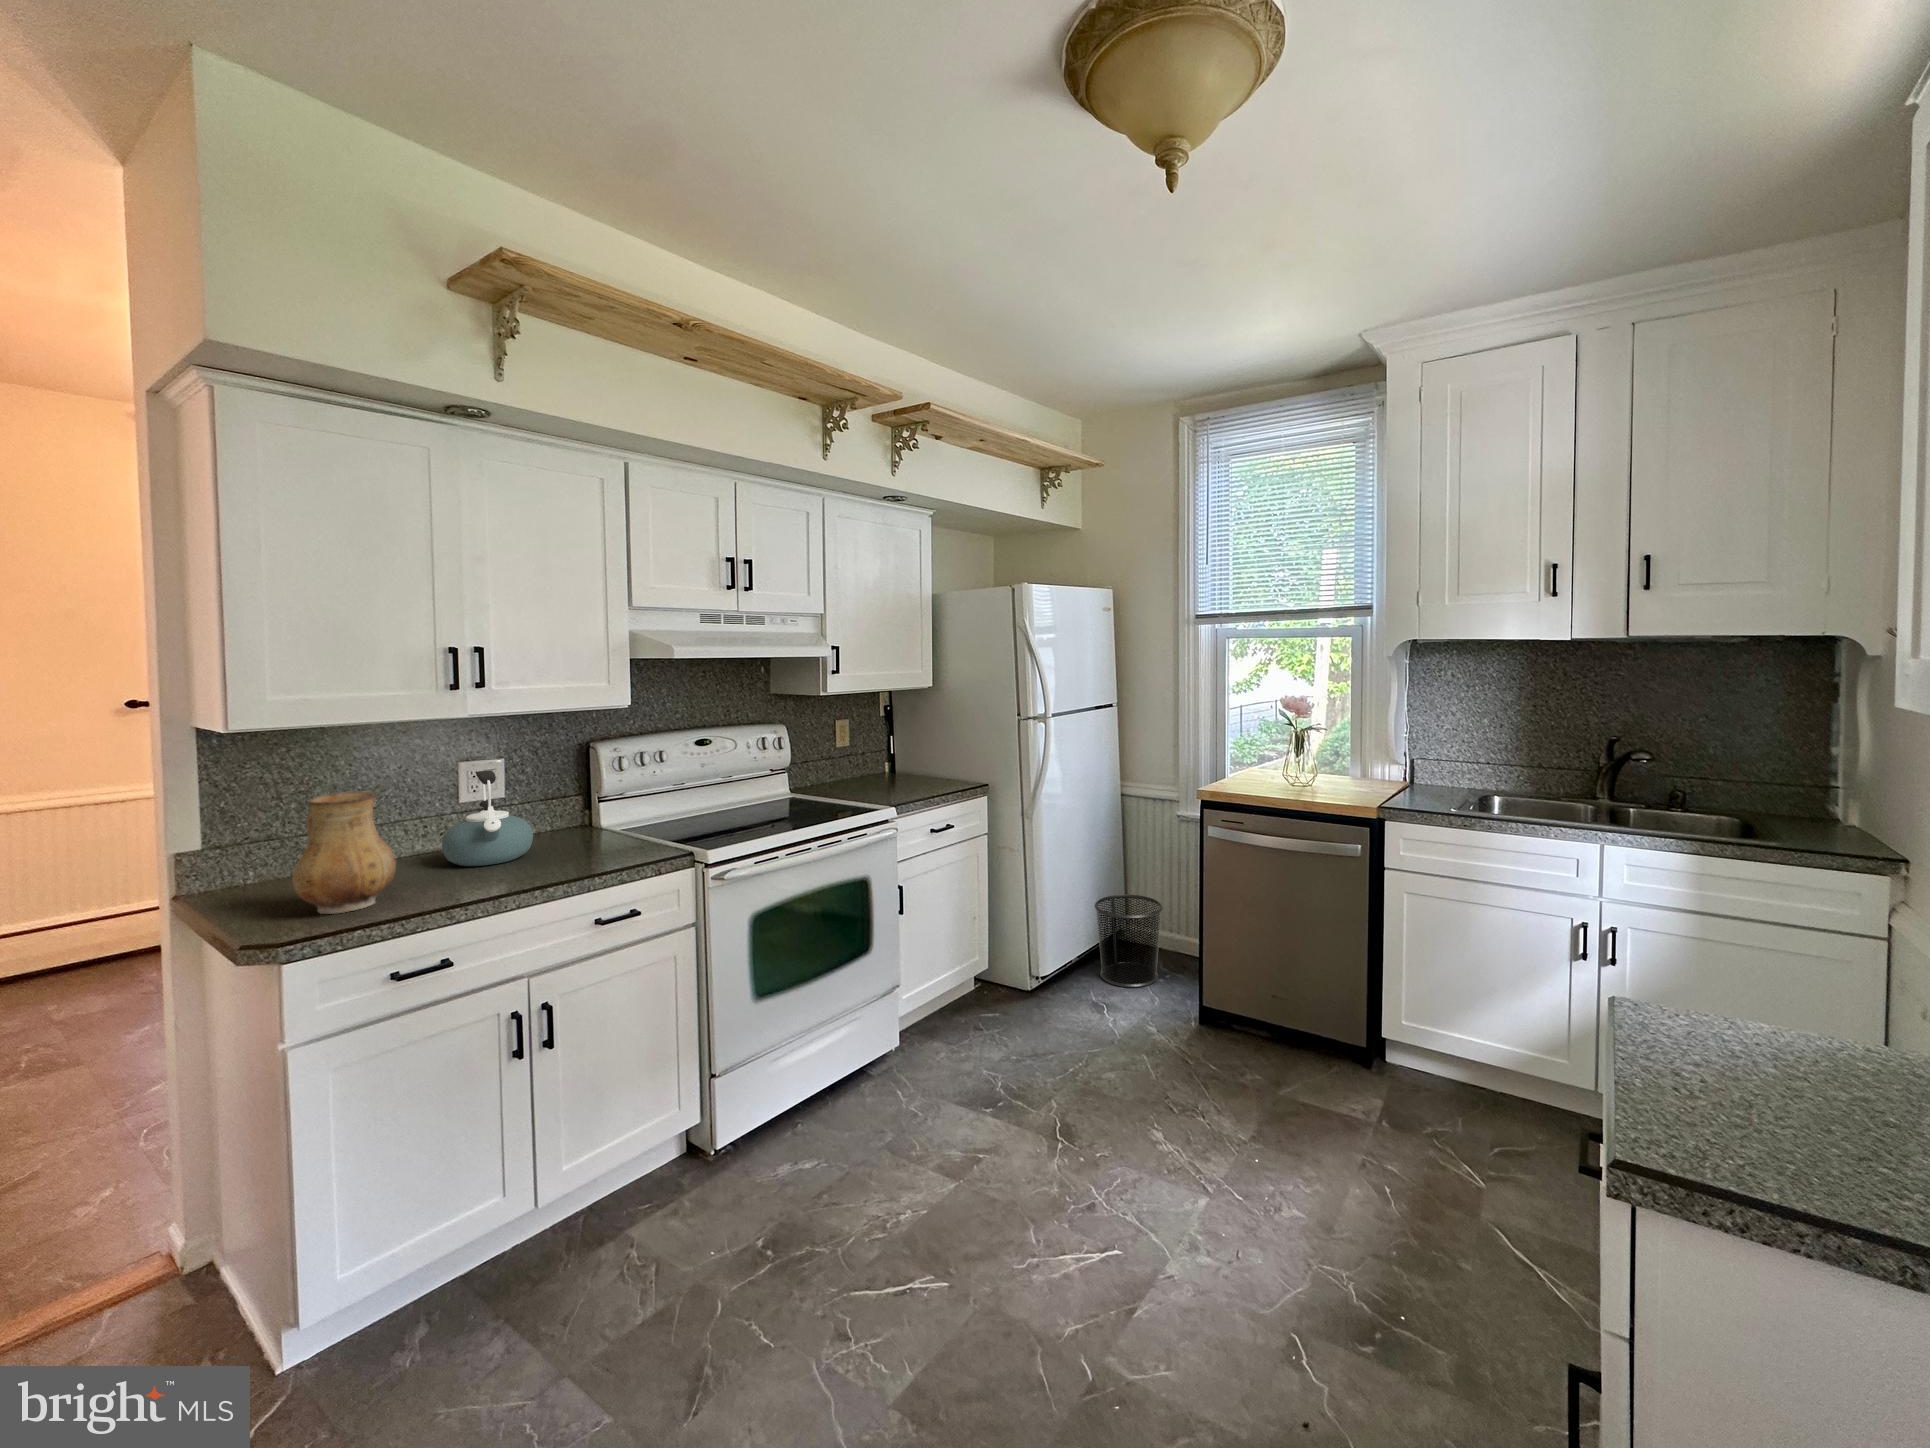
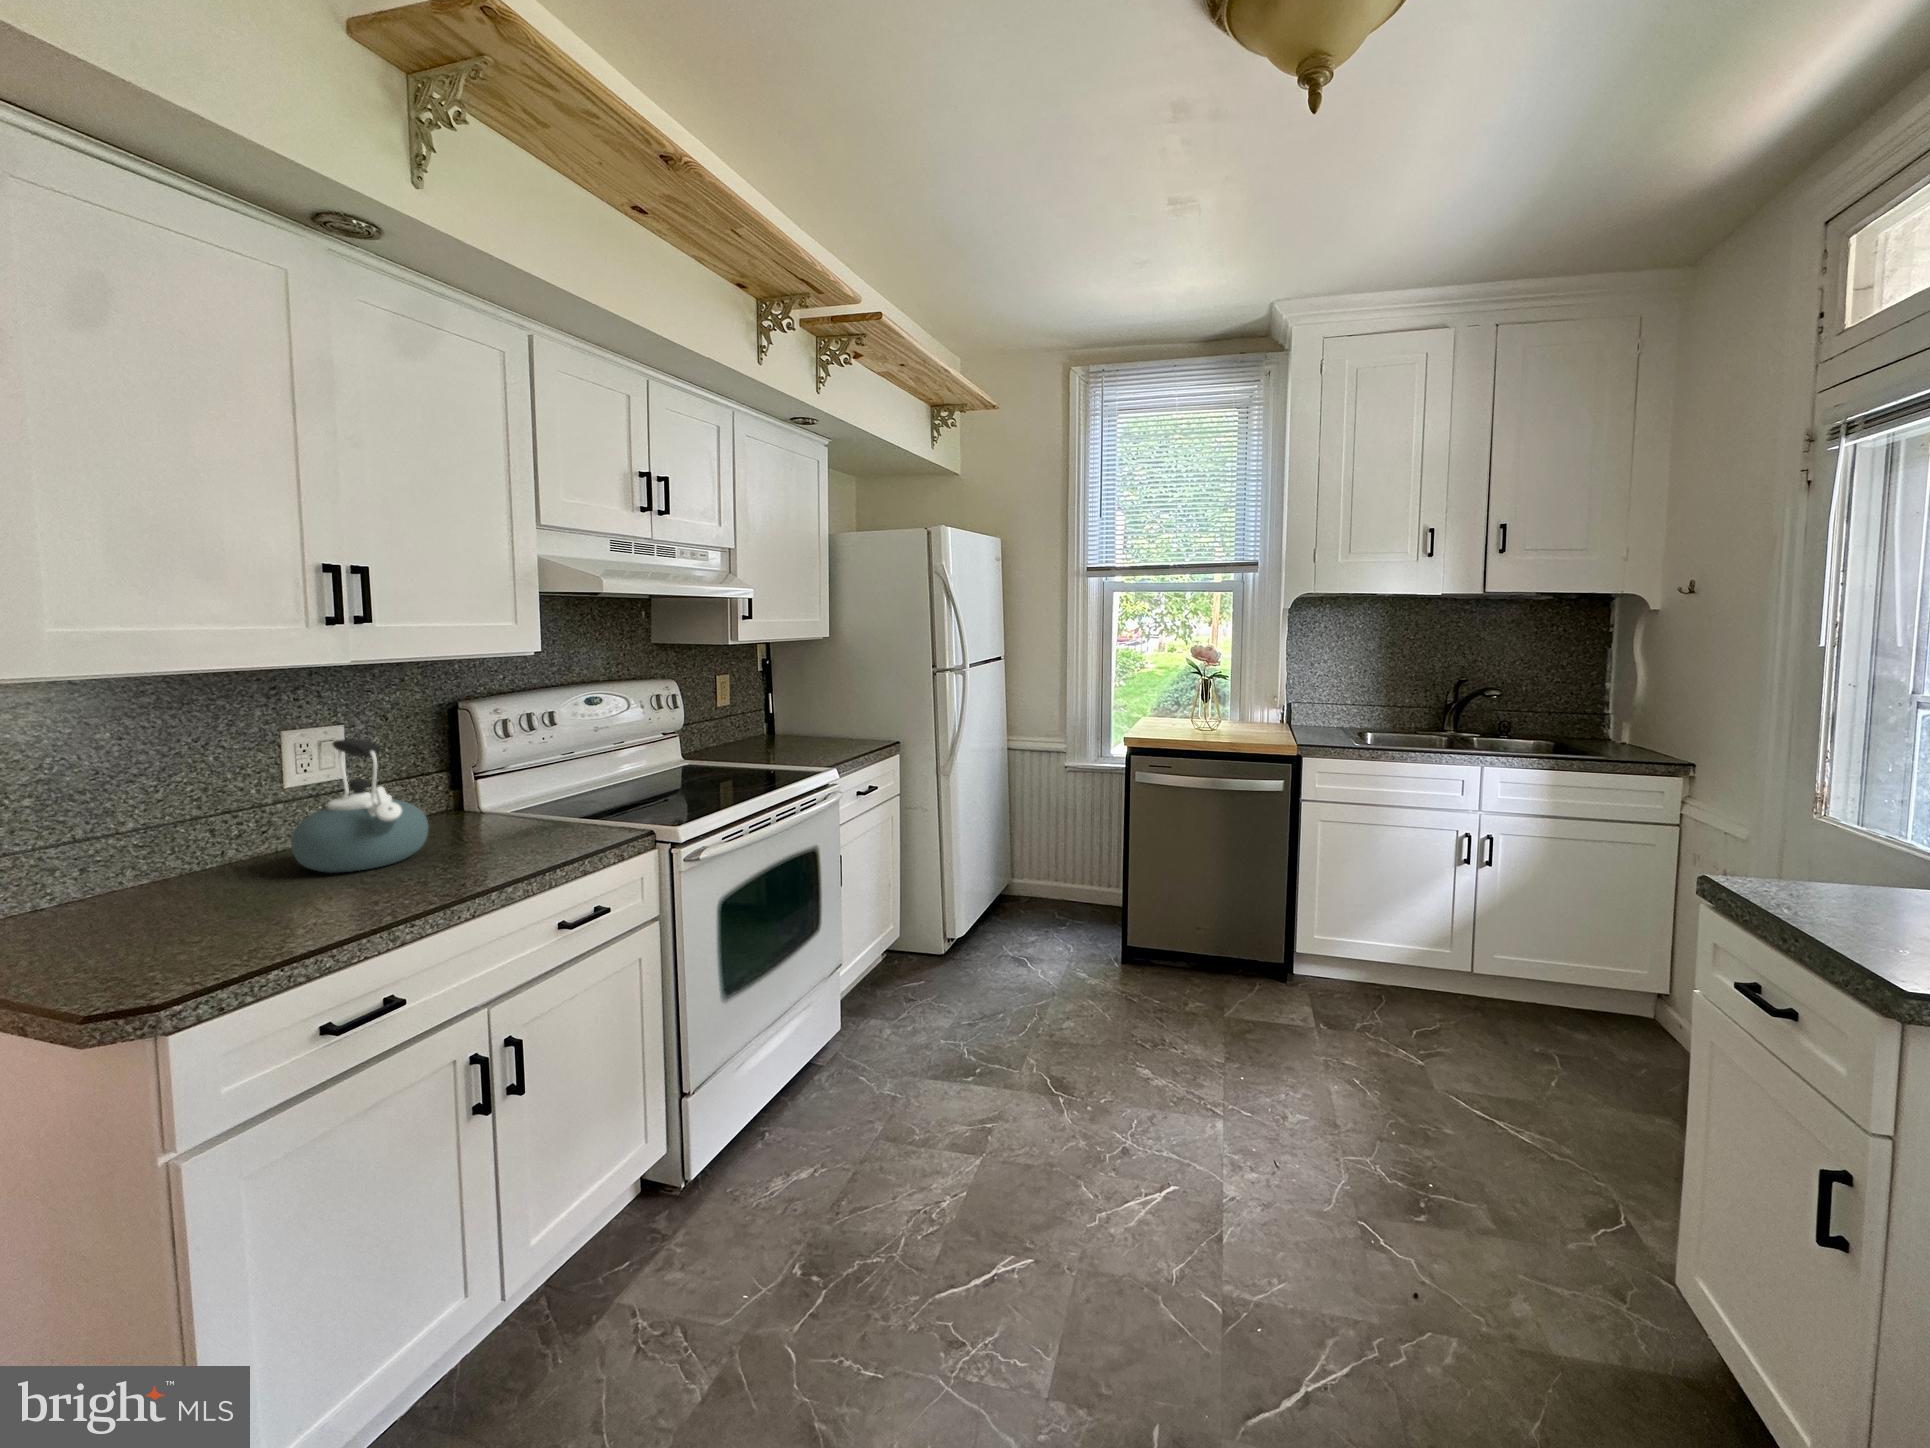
ceramic pitcher: present [292,791,396,914] -> none [109,770,284,959]
waste bin: present [1095,895,1163,988] -> none [1000,847,1067,938]

